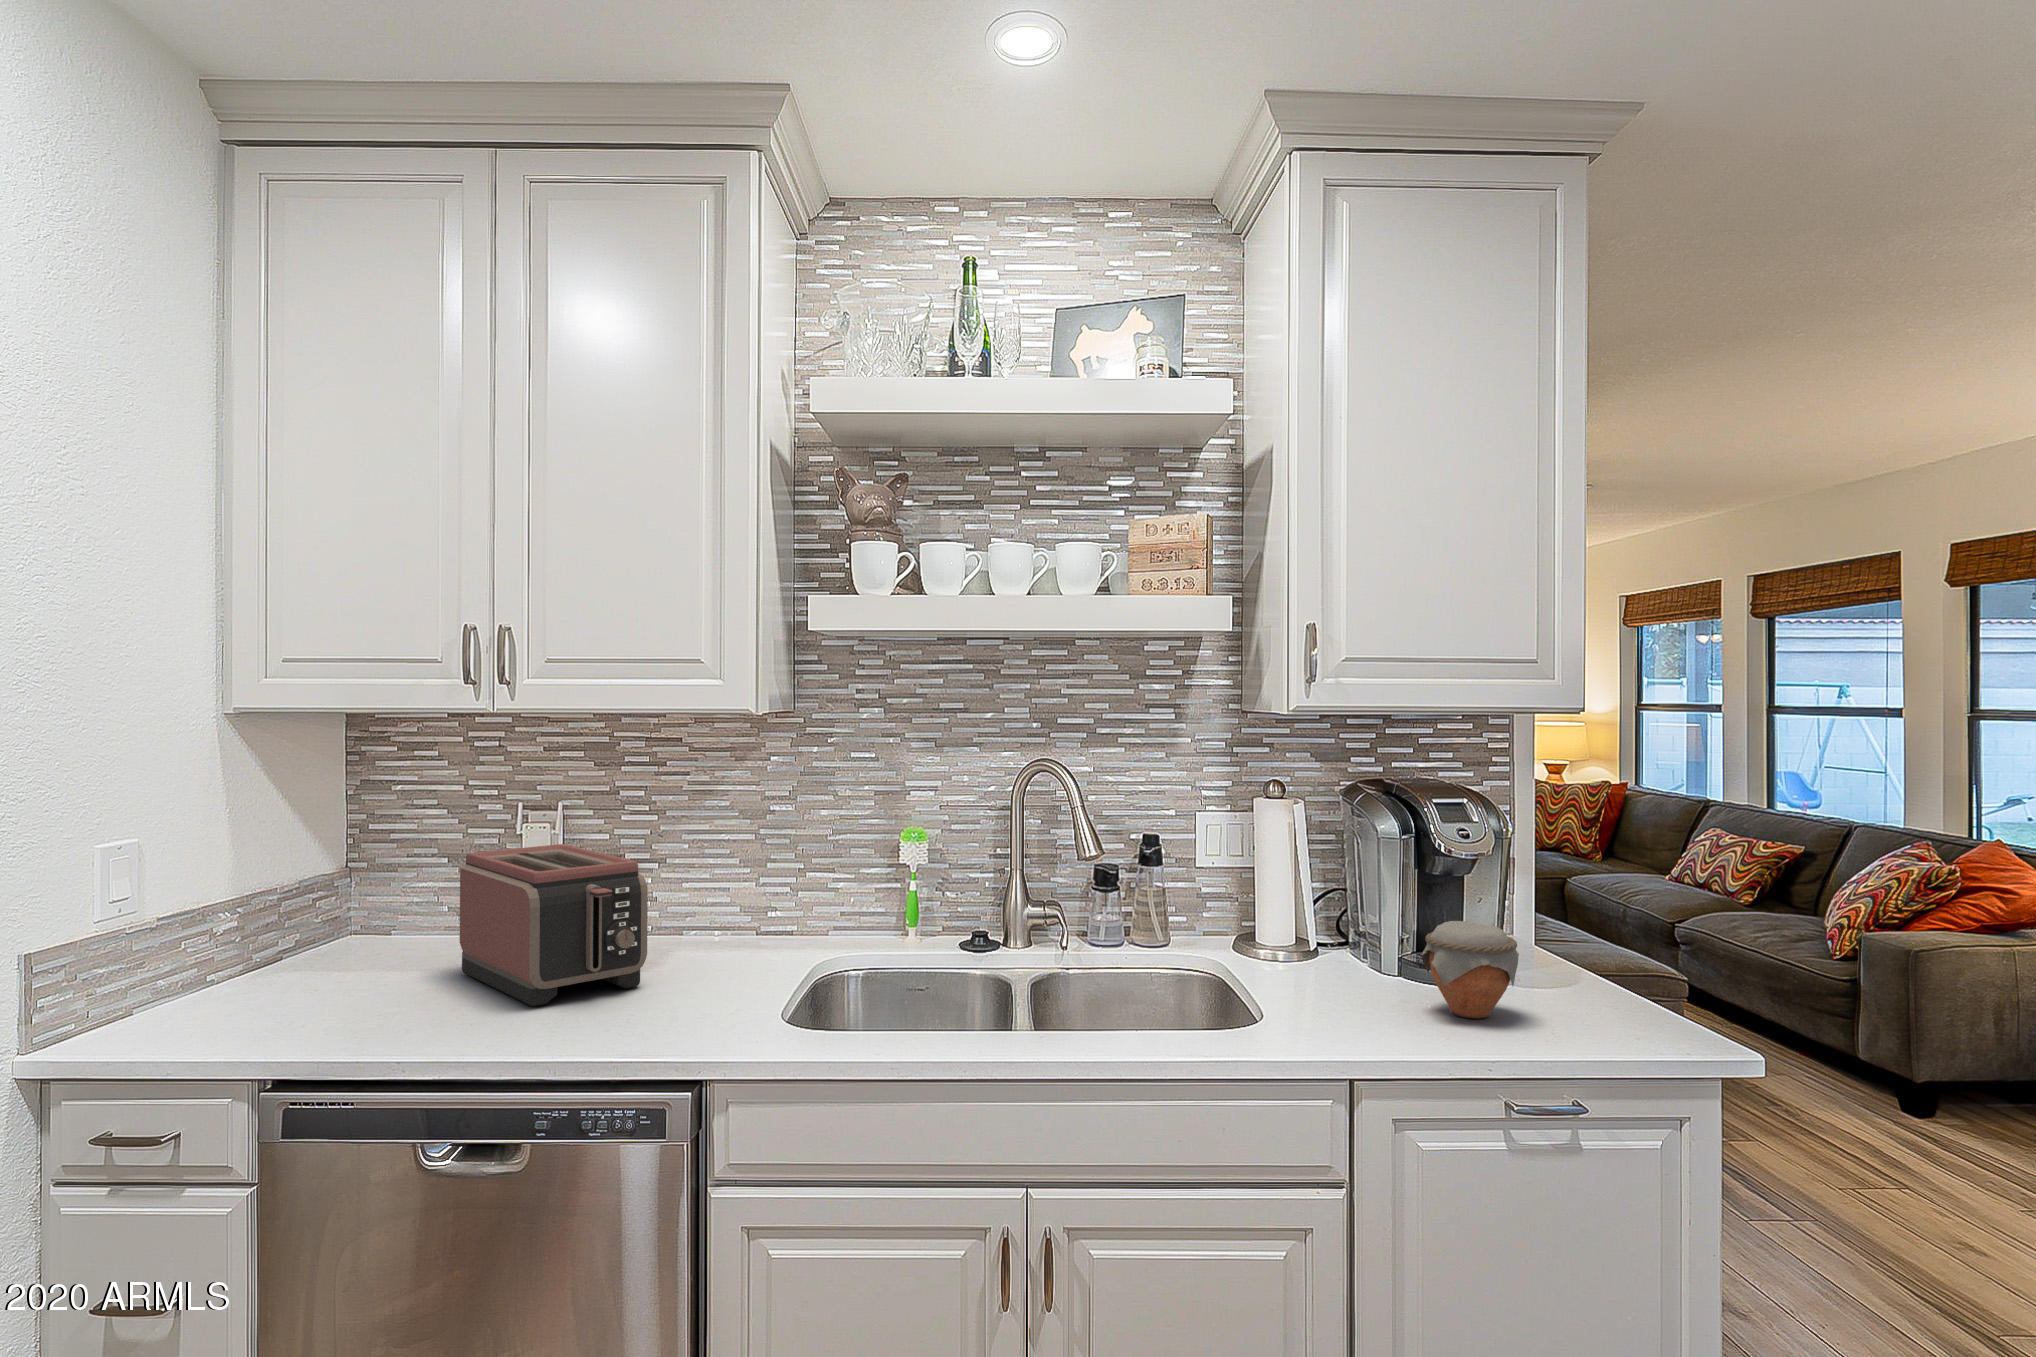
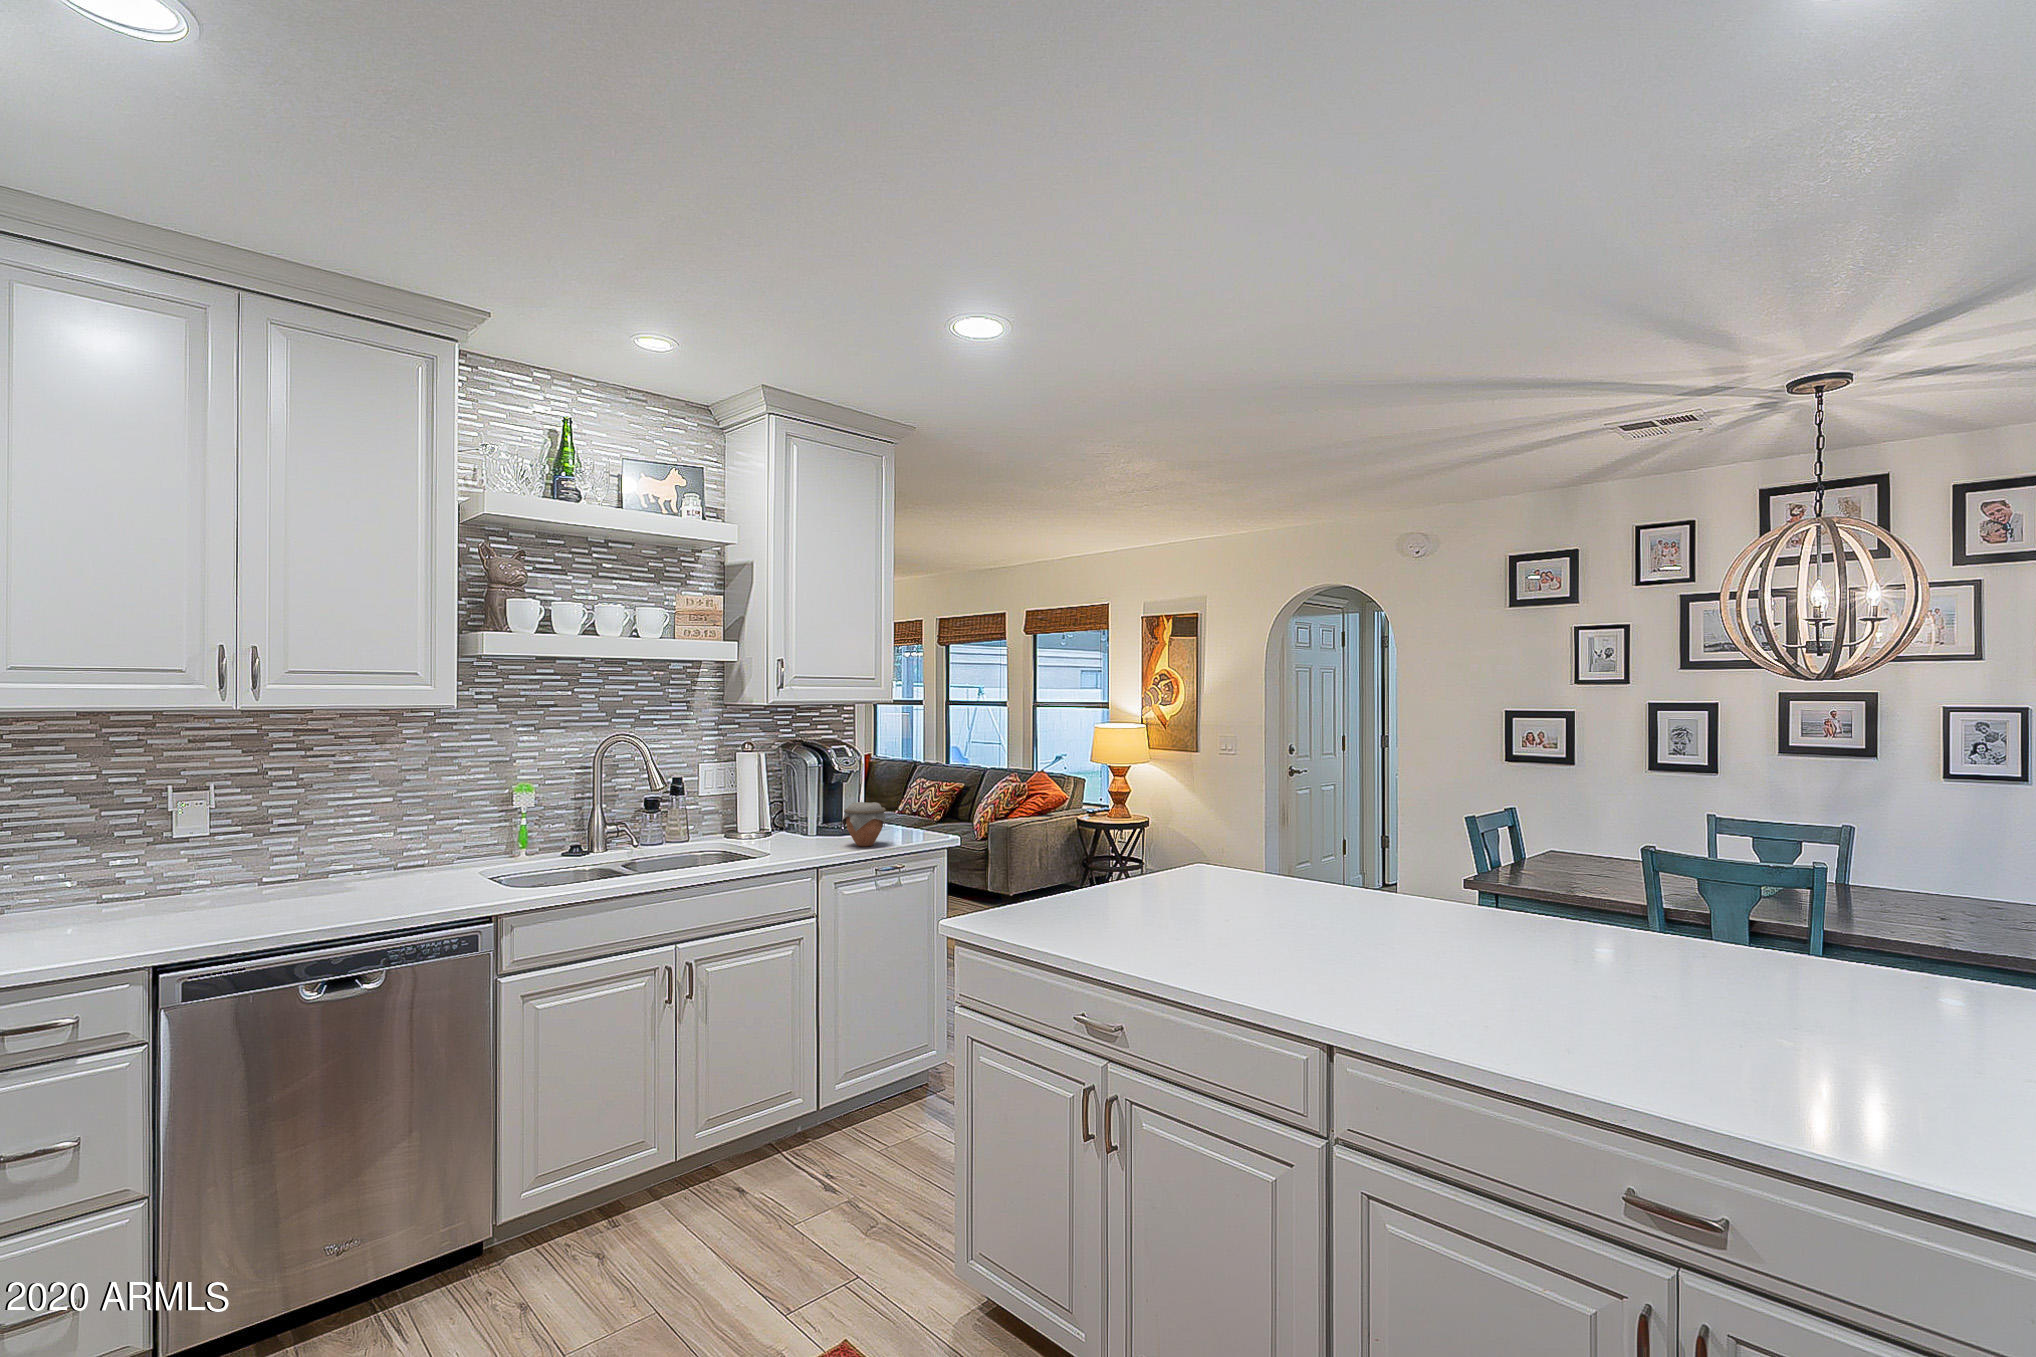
toaster: present [460,844,648,1006] -> none [158,811,354,917]

